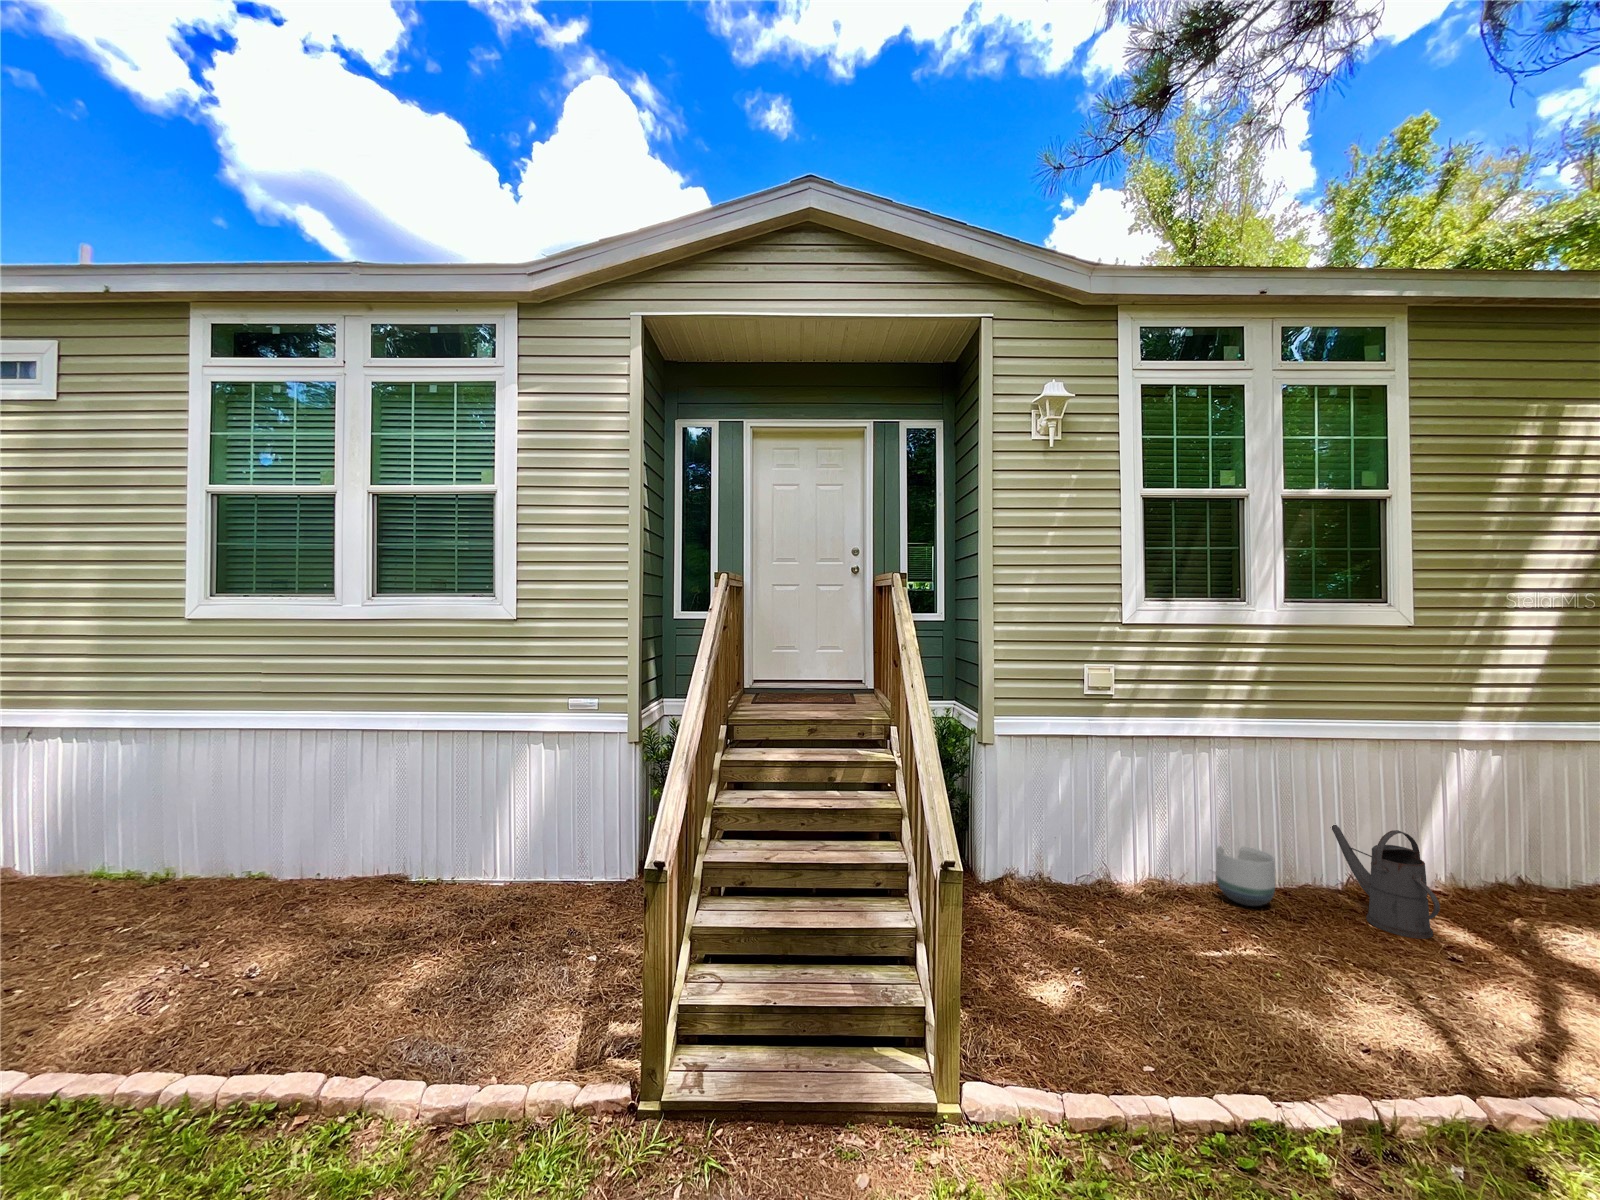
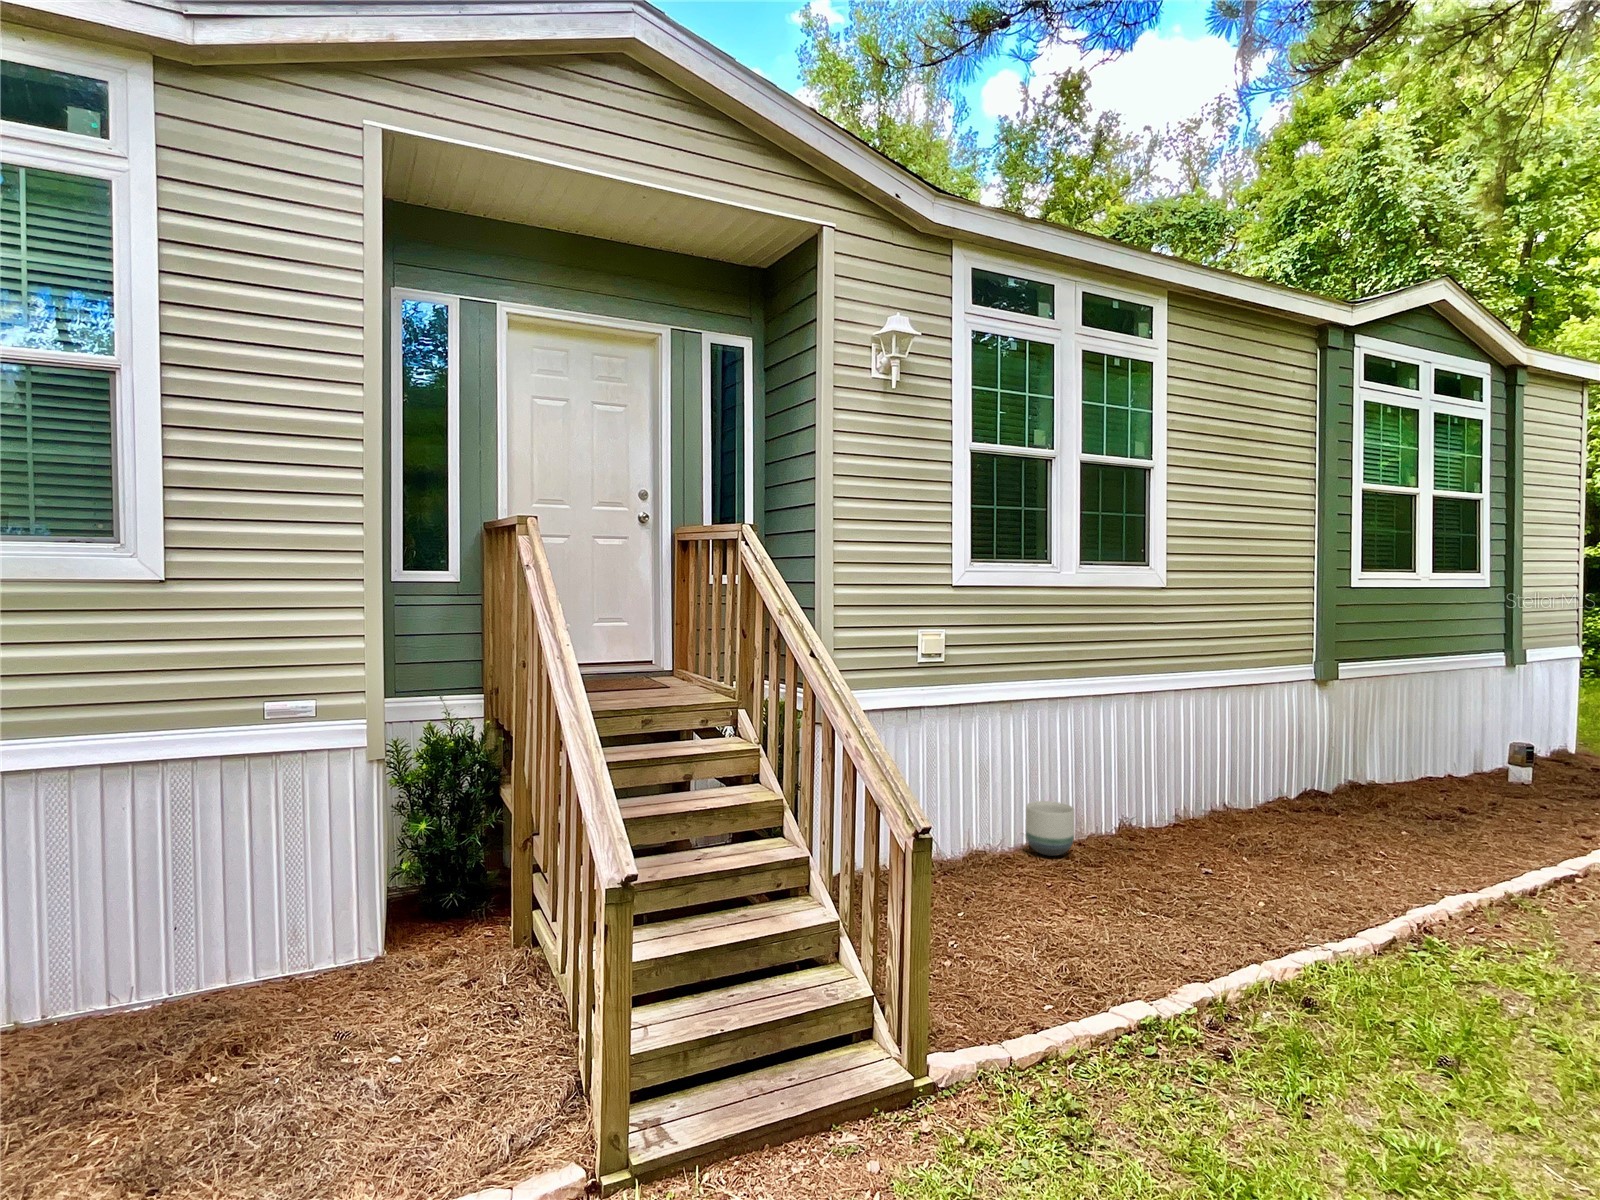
watering can: present [1332,825,1440,939] -> none [1106,768,1193,859]

